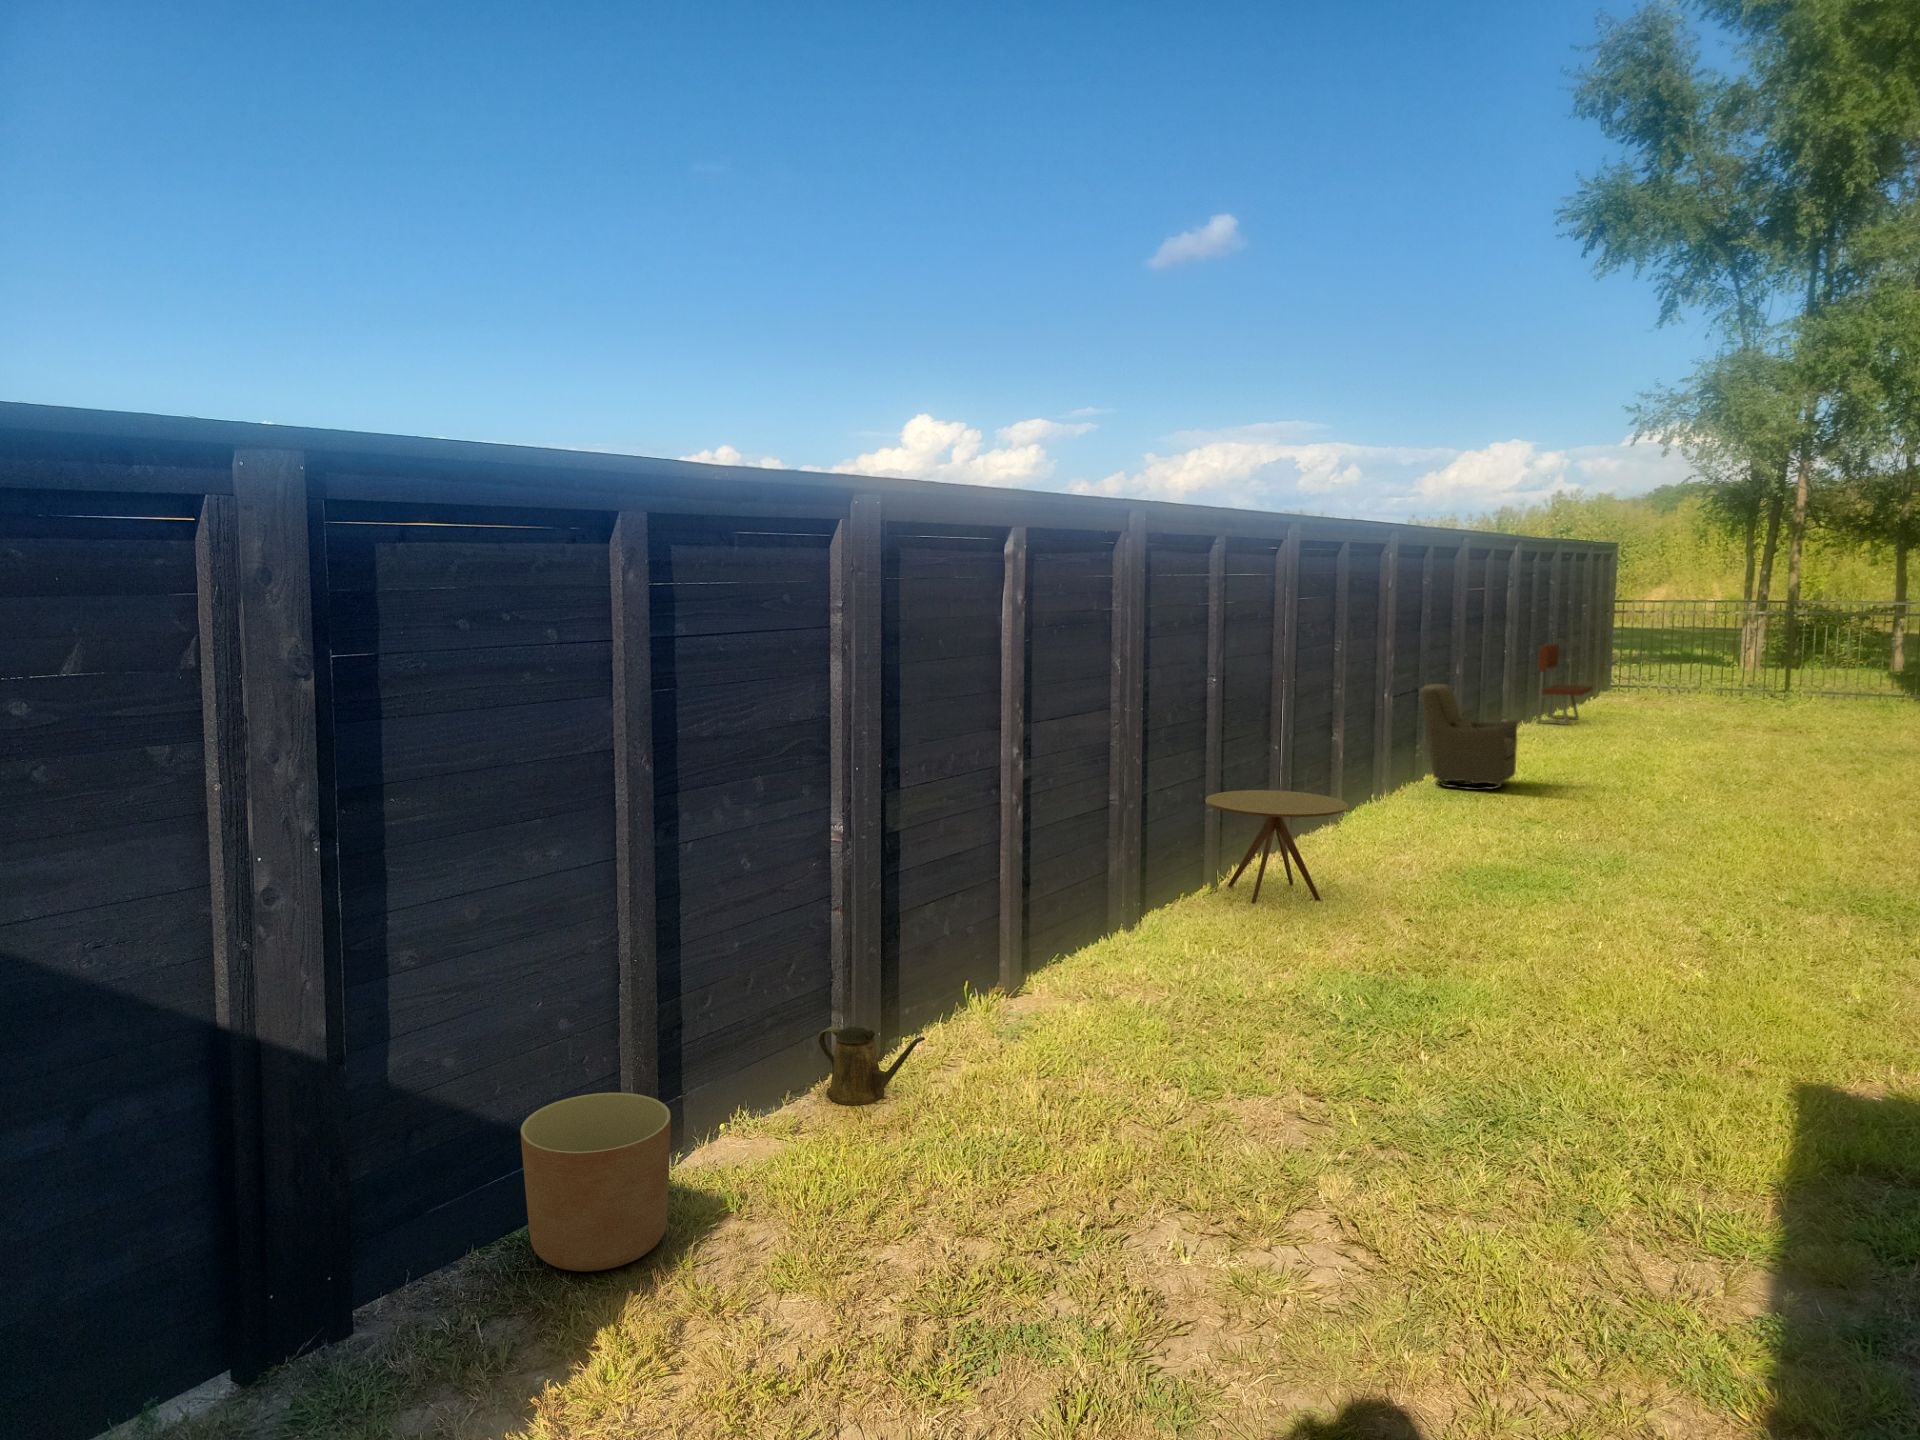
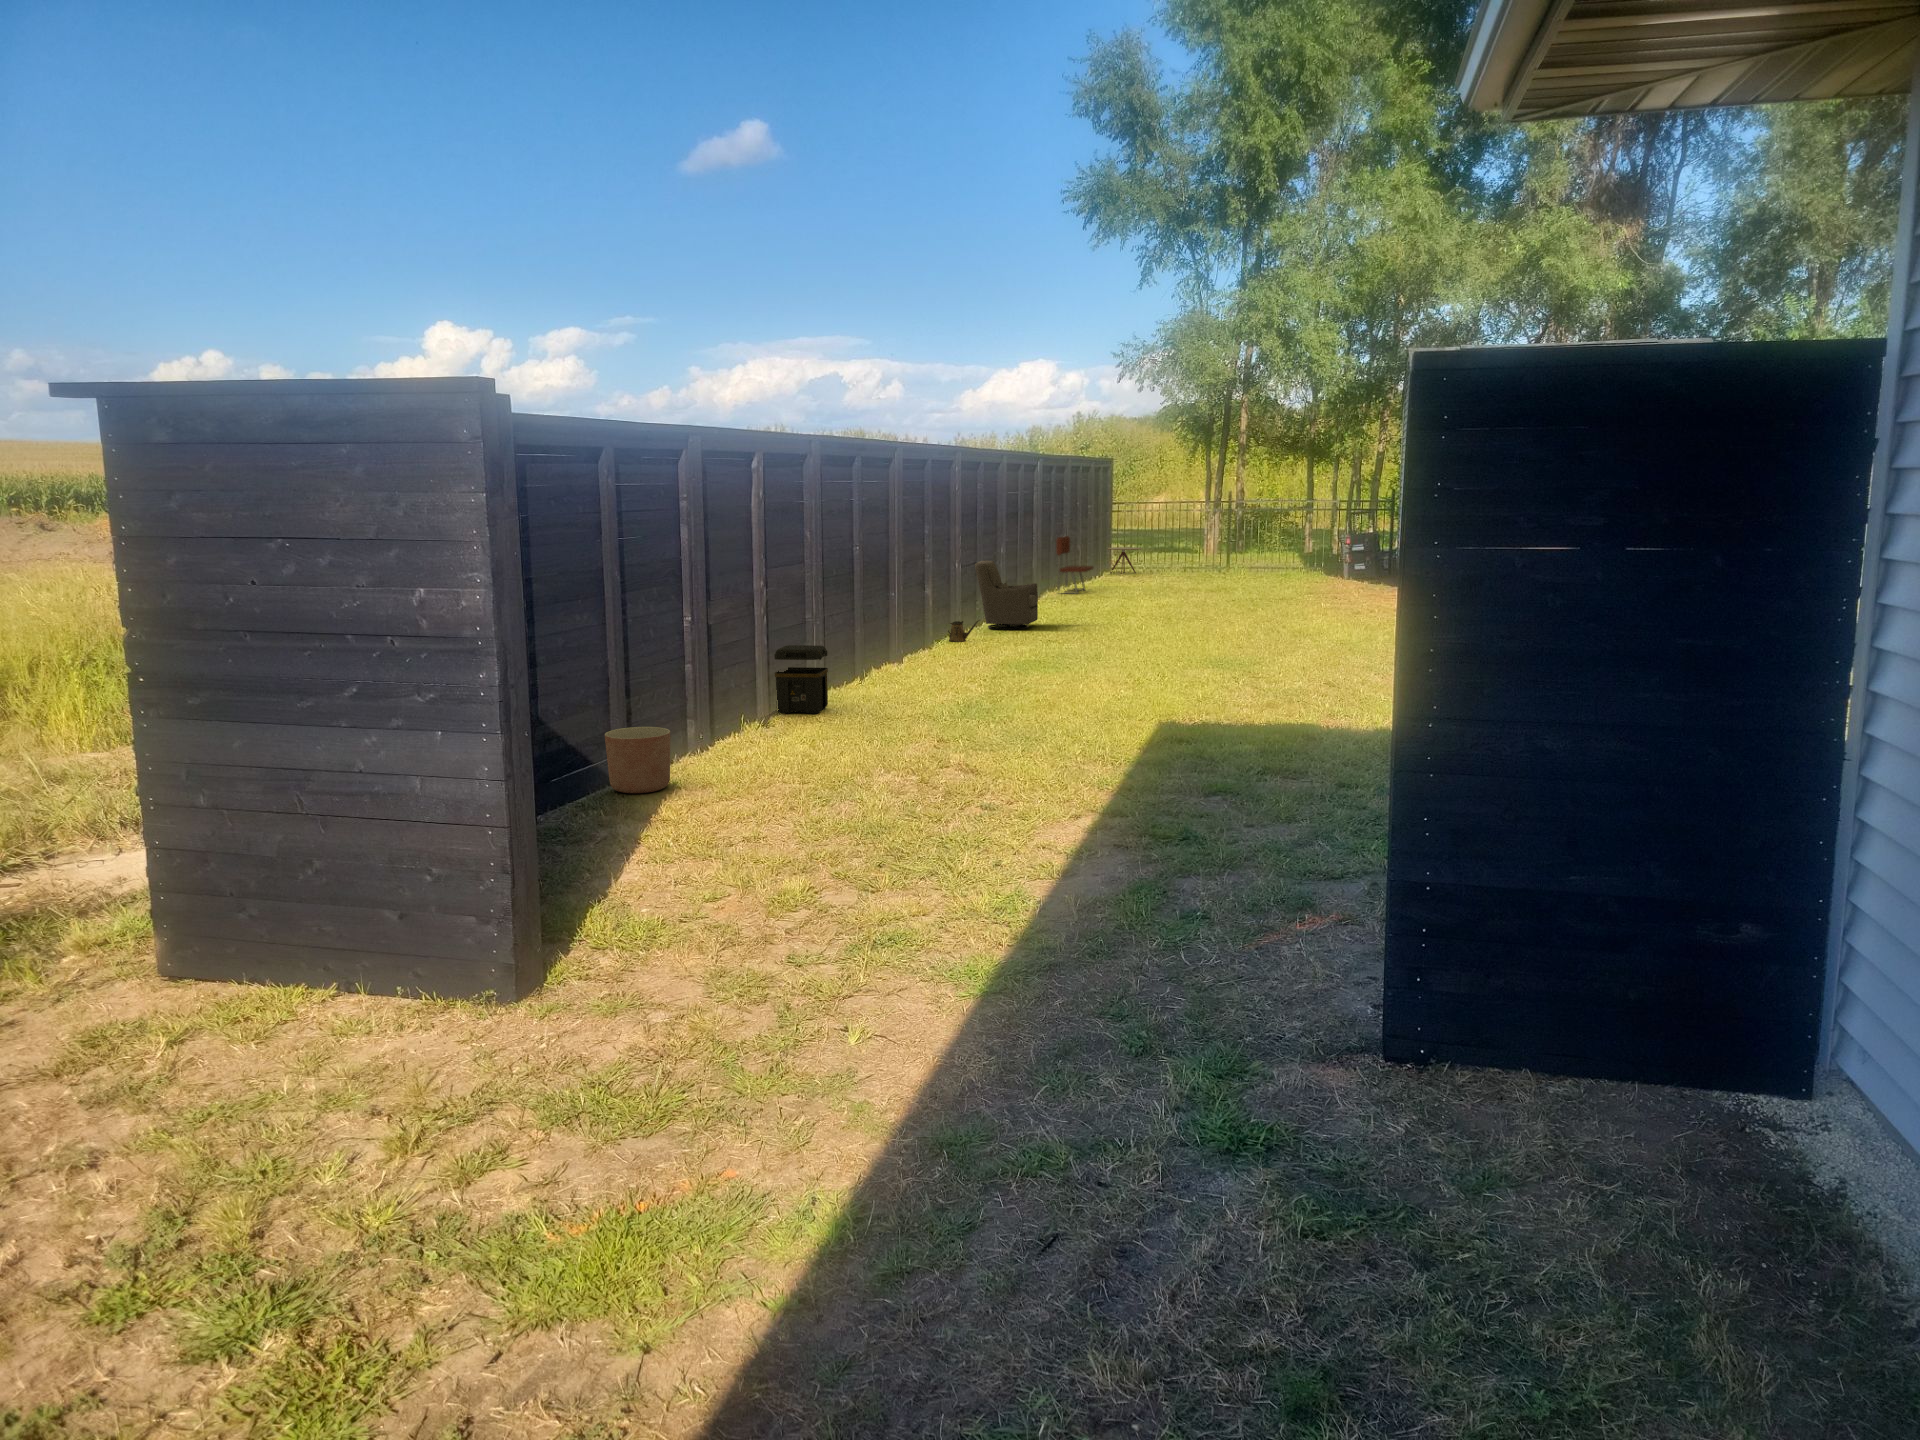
round table: present [1206,790,1348,903] -> present [1108,547,1142,574]
toolbox: none [1032,851,1132,984] -> present [774,645,828,714]
watering can: present [818,1026,925,1105] -> present [948,620,980,642]

